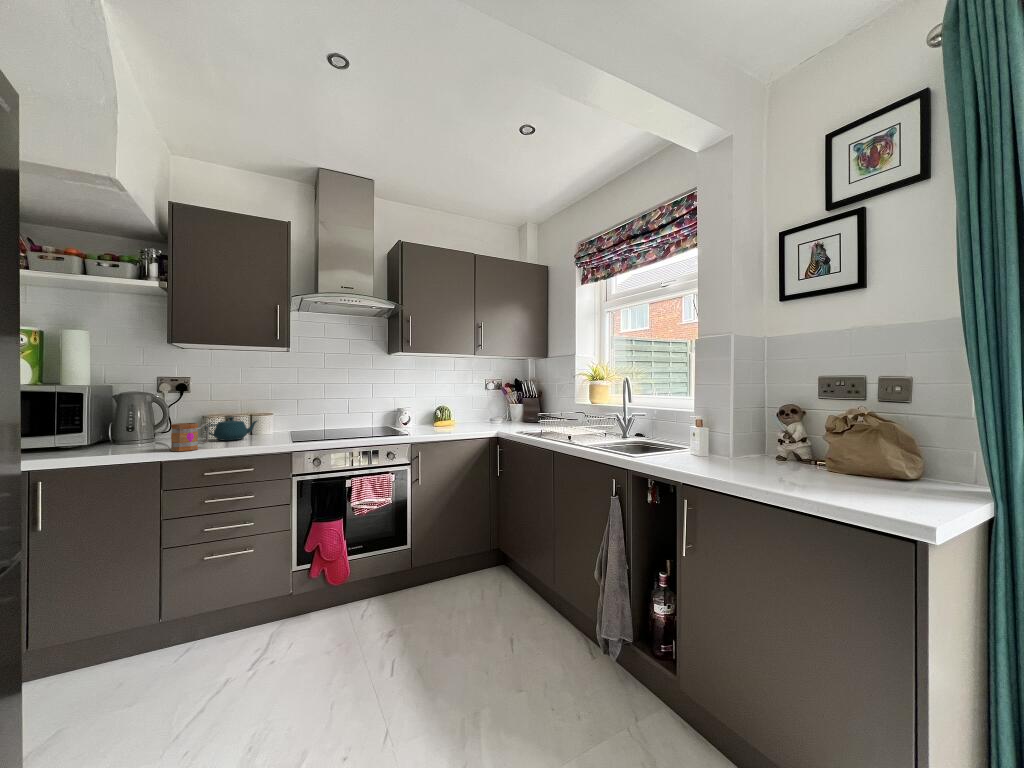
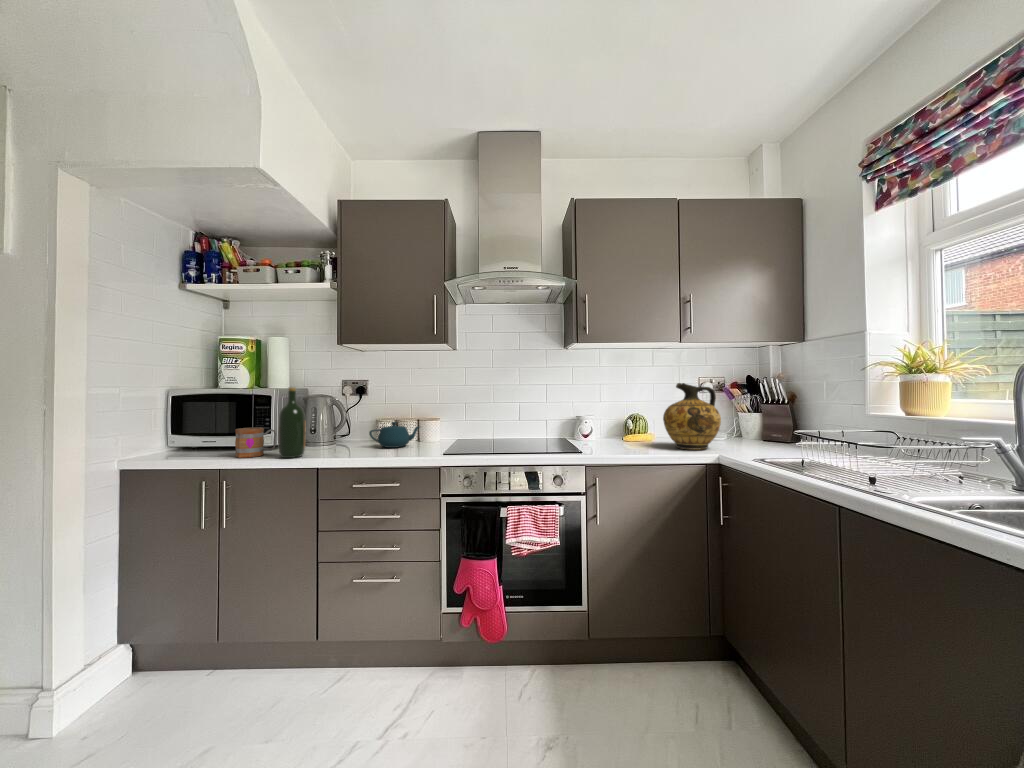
ceramic jug: none [462,384,499,430] -> present [663,383,721,450]
wine bottle: none [114,385,145,453] -> present [278,387,306,458]
mug: present [171,423,209,451] -> present [235,427,277,458]

